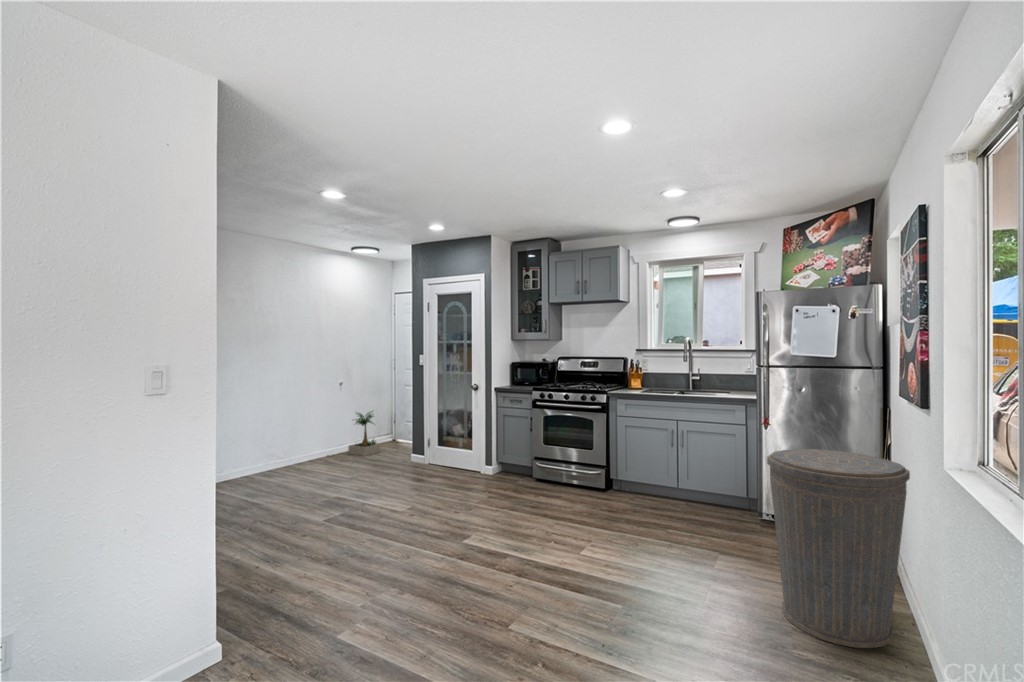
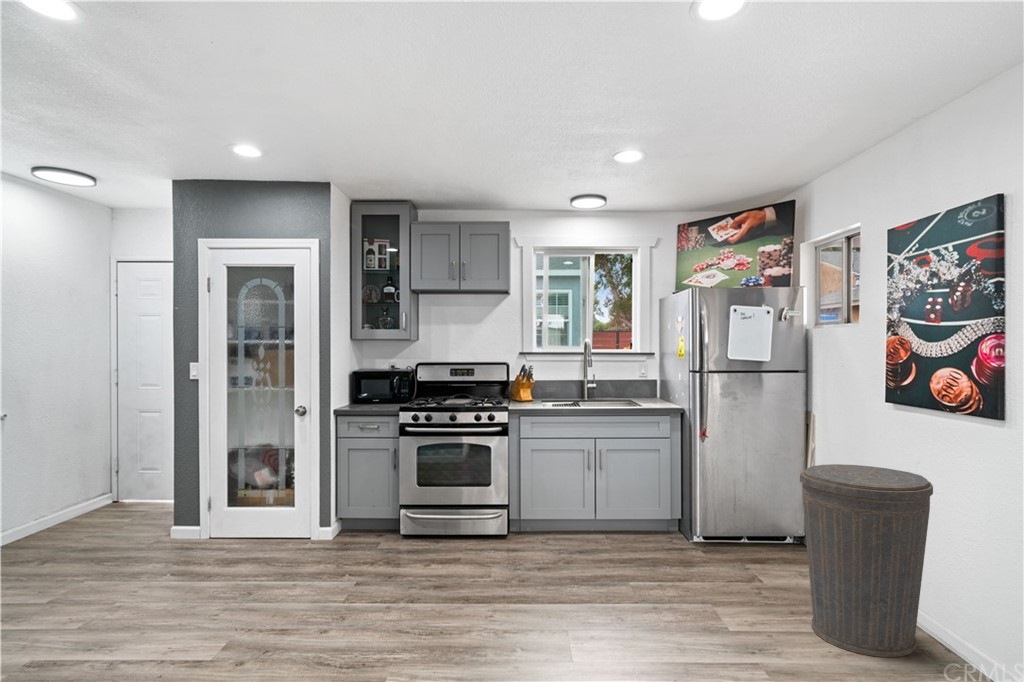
potted plant: present [348,411,381,456] -> none [29,457,94,539]

